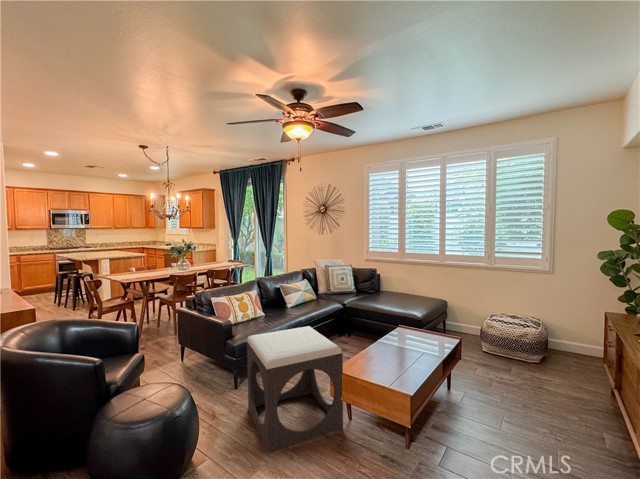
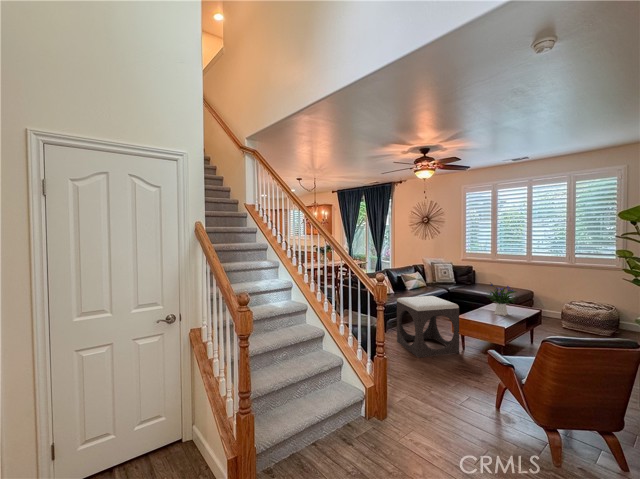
flower arrangement: none [383,302,433,355] -> present [488,283,516,316]

